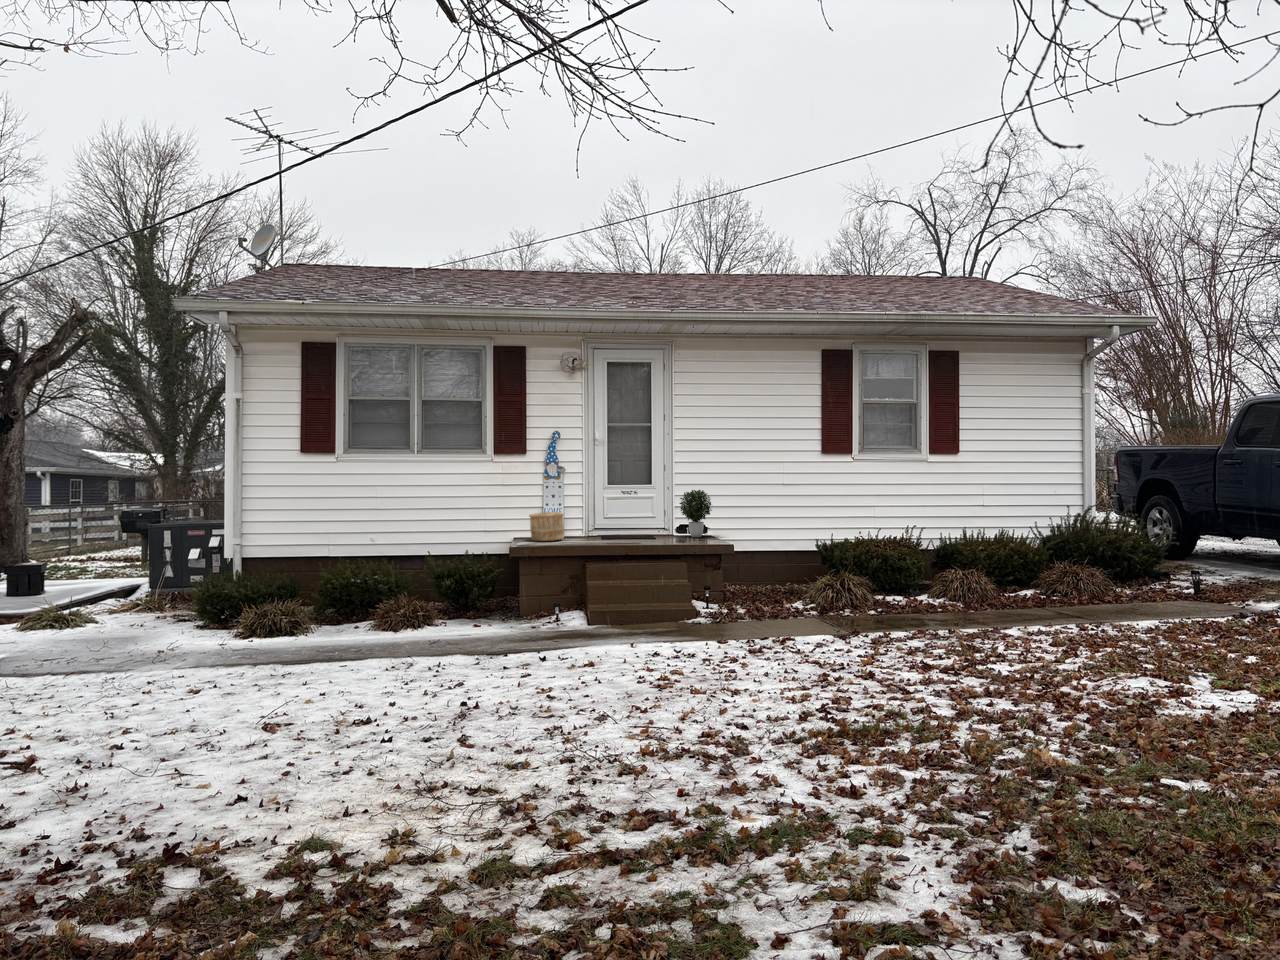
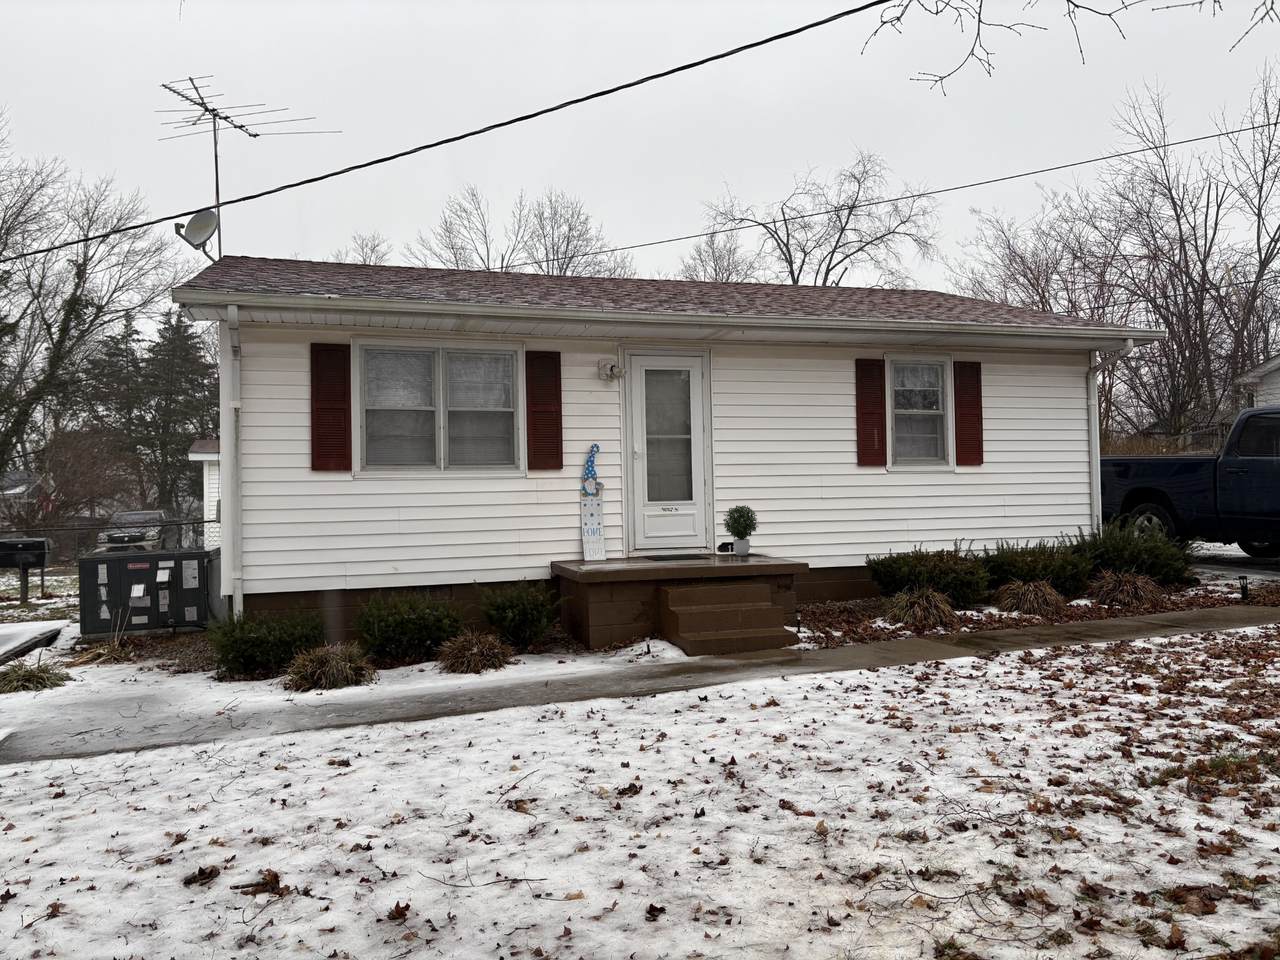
wooden bucket: present [529,512,564,541] -> none [573,532,611,564]

